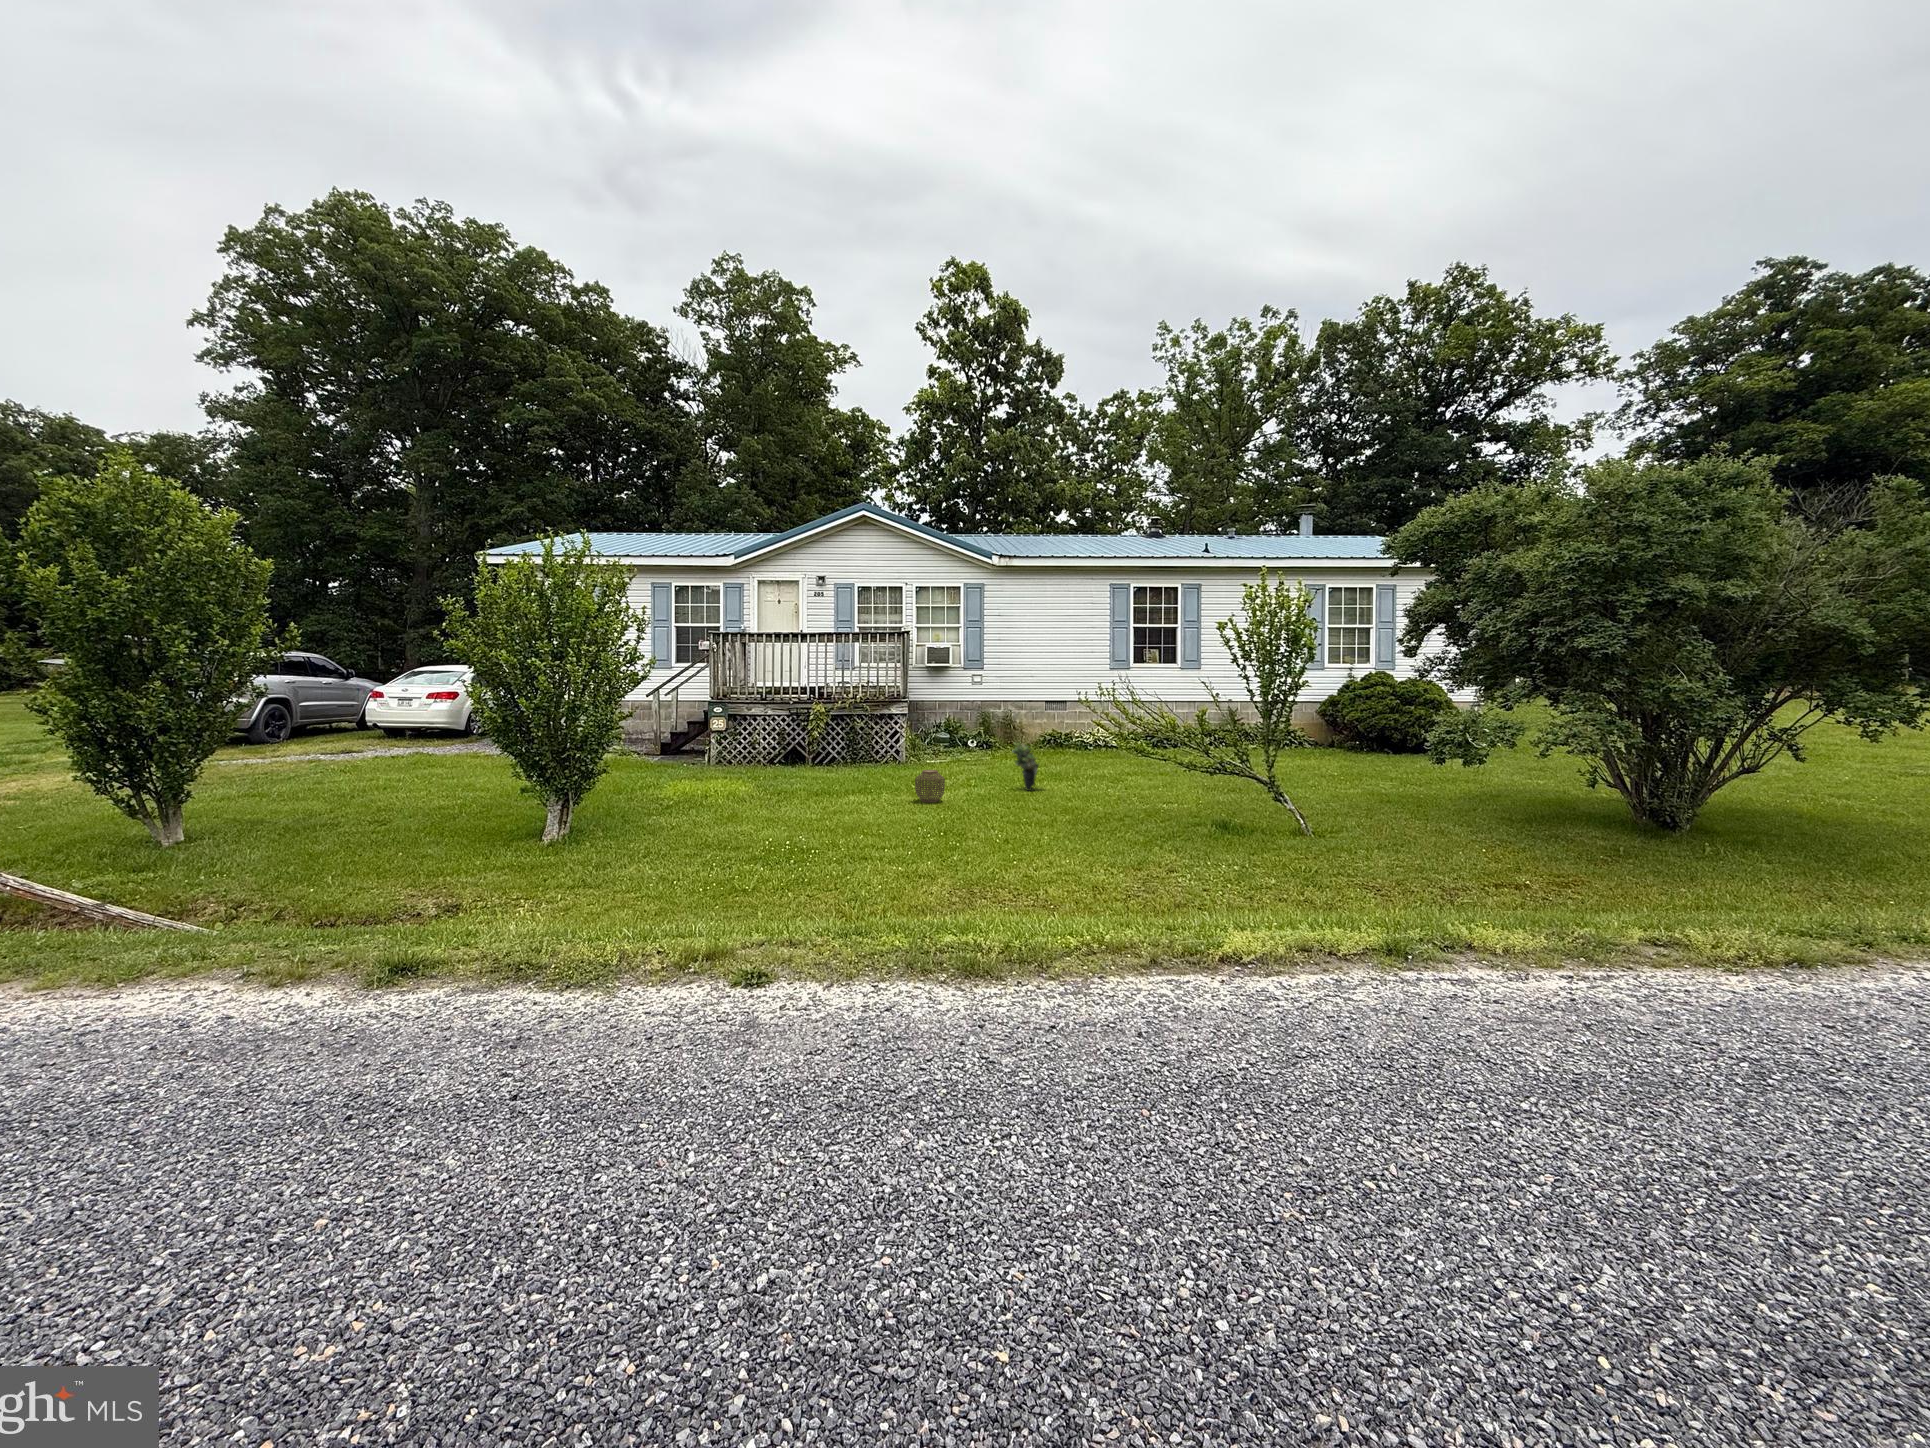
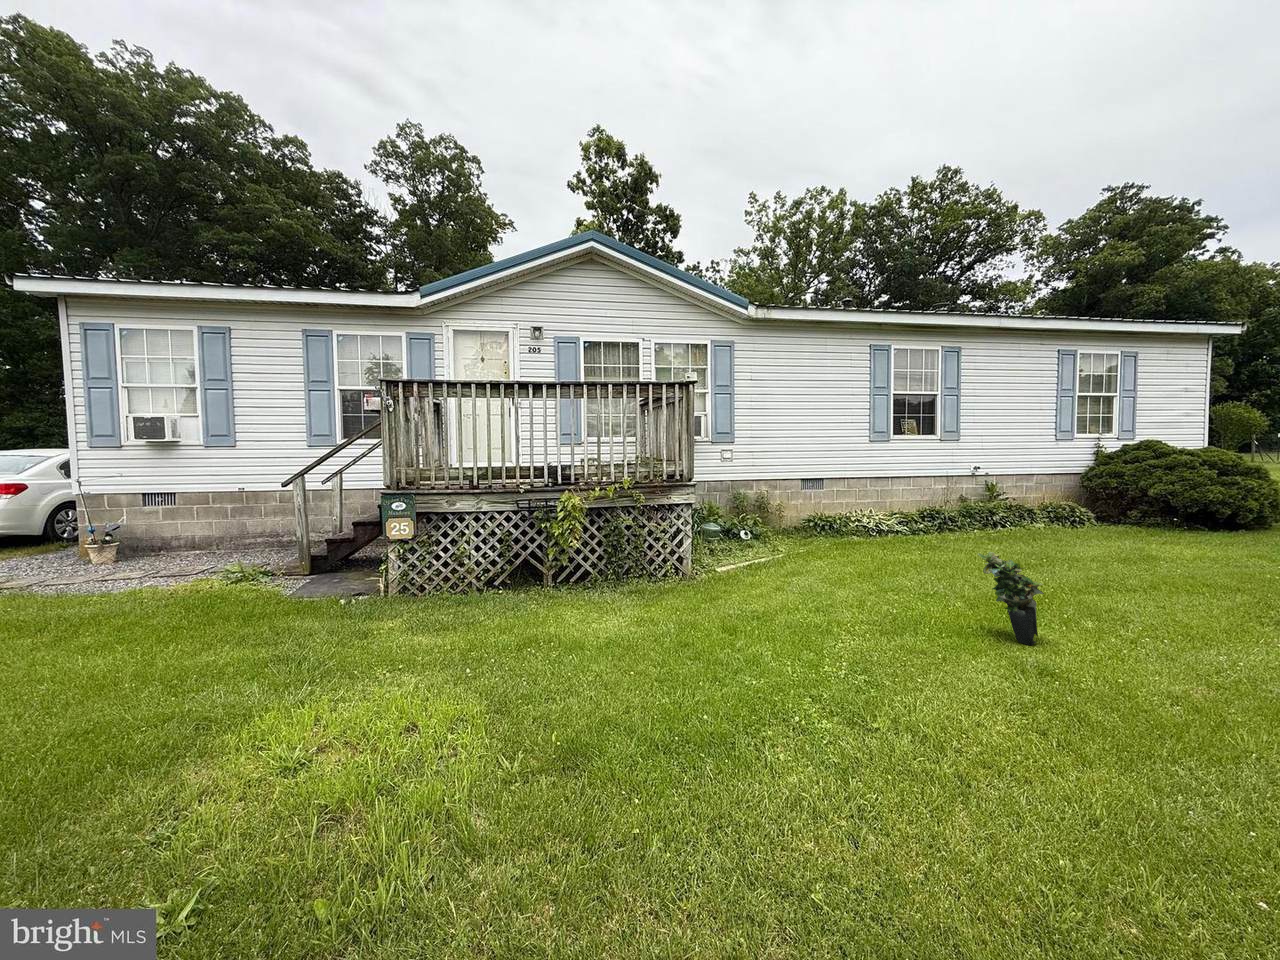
woven basket: present [915,770,945,802] -> none [921,641,1004,728]

